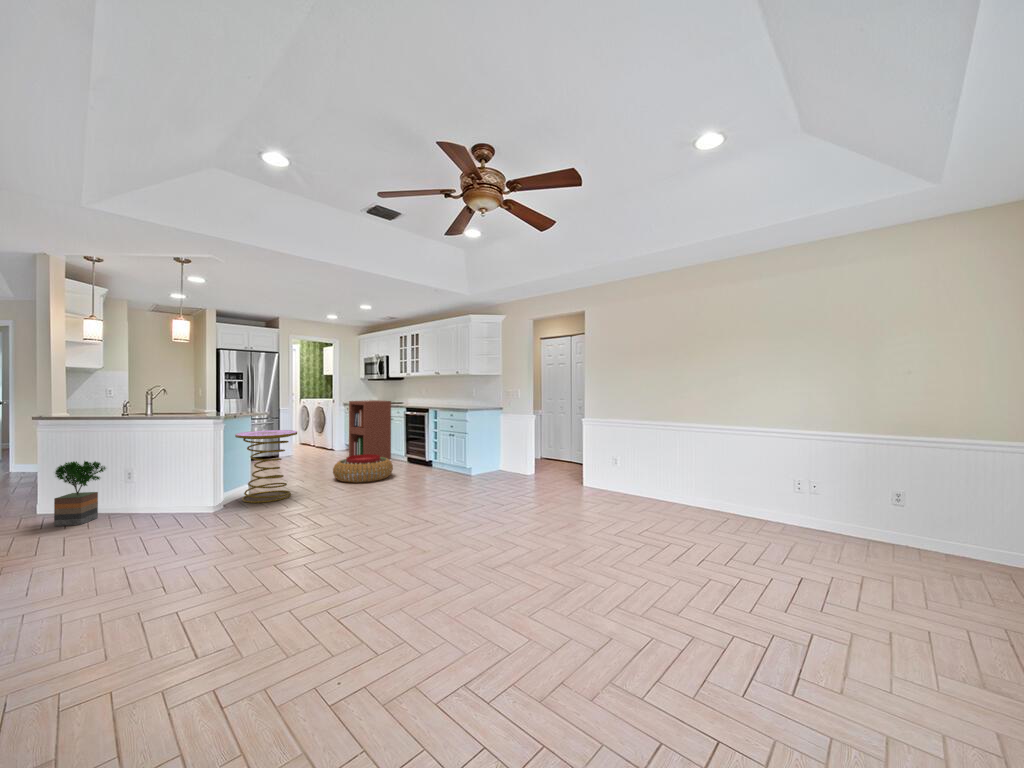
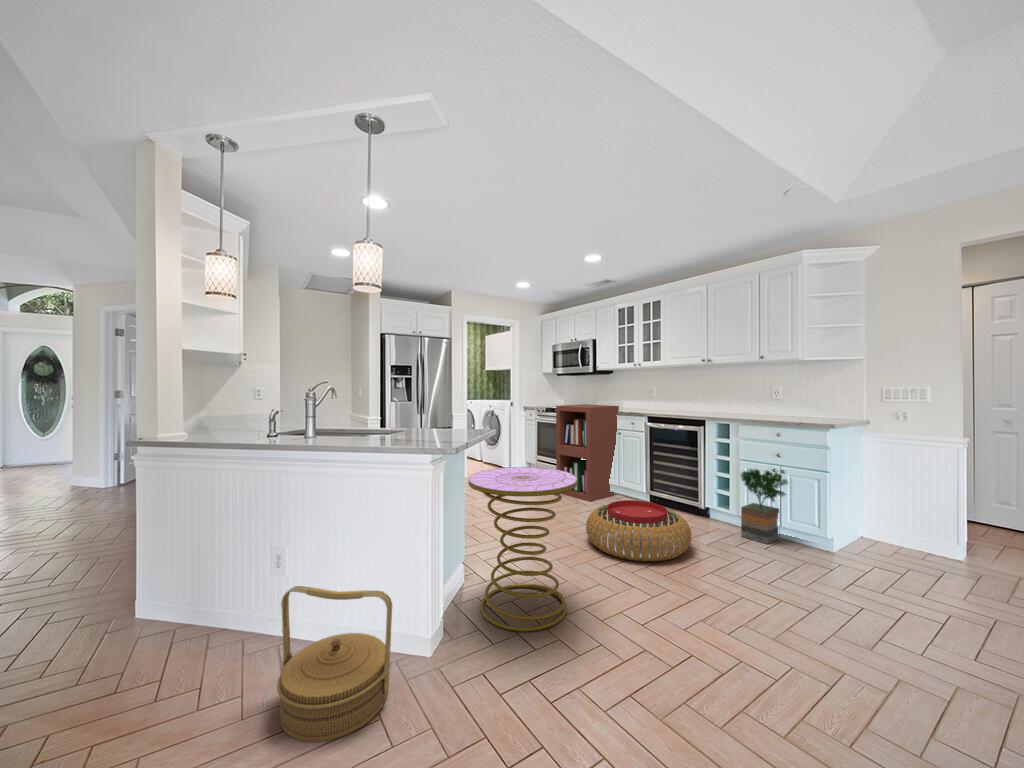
potted tree: present [54,461,106,526] -> present [741,469,788,544]
woven basket: none [122,473,179,527] -> present [277,586,392,742]

